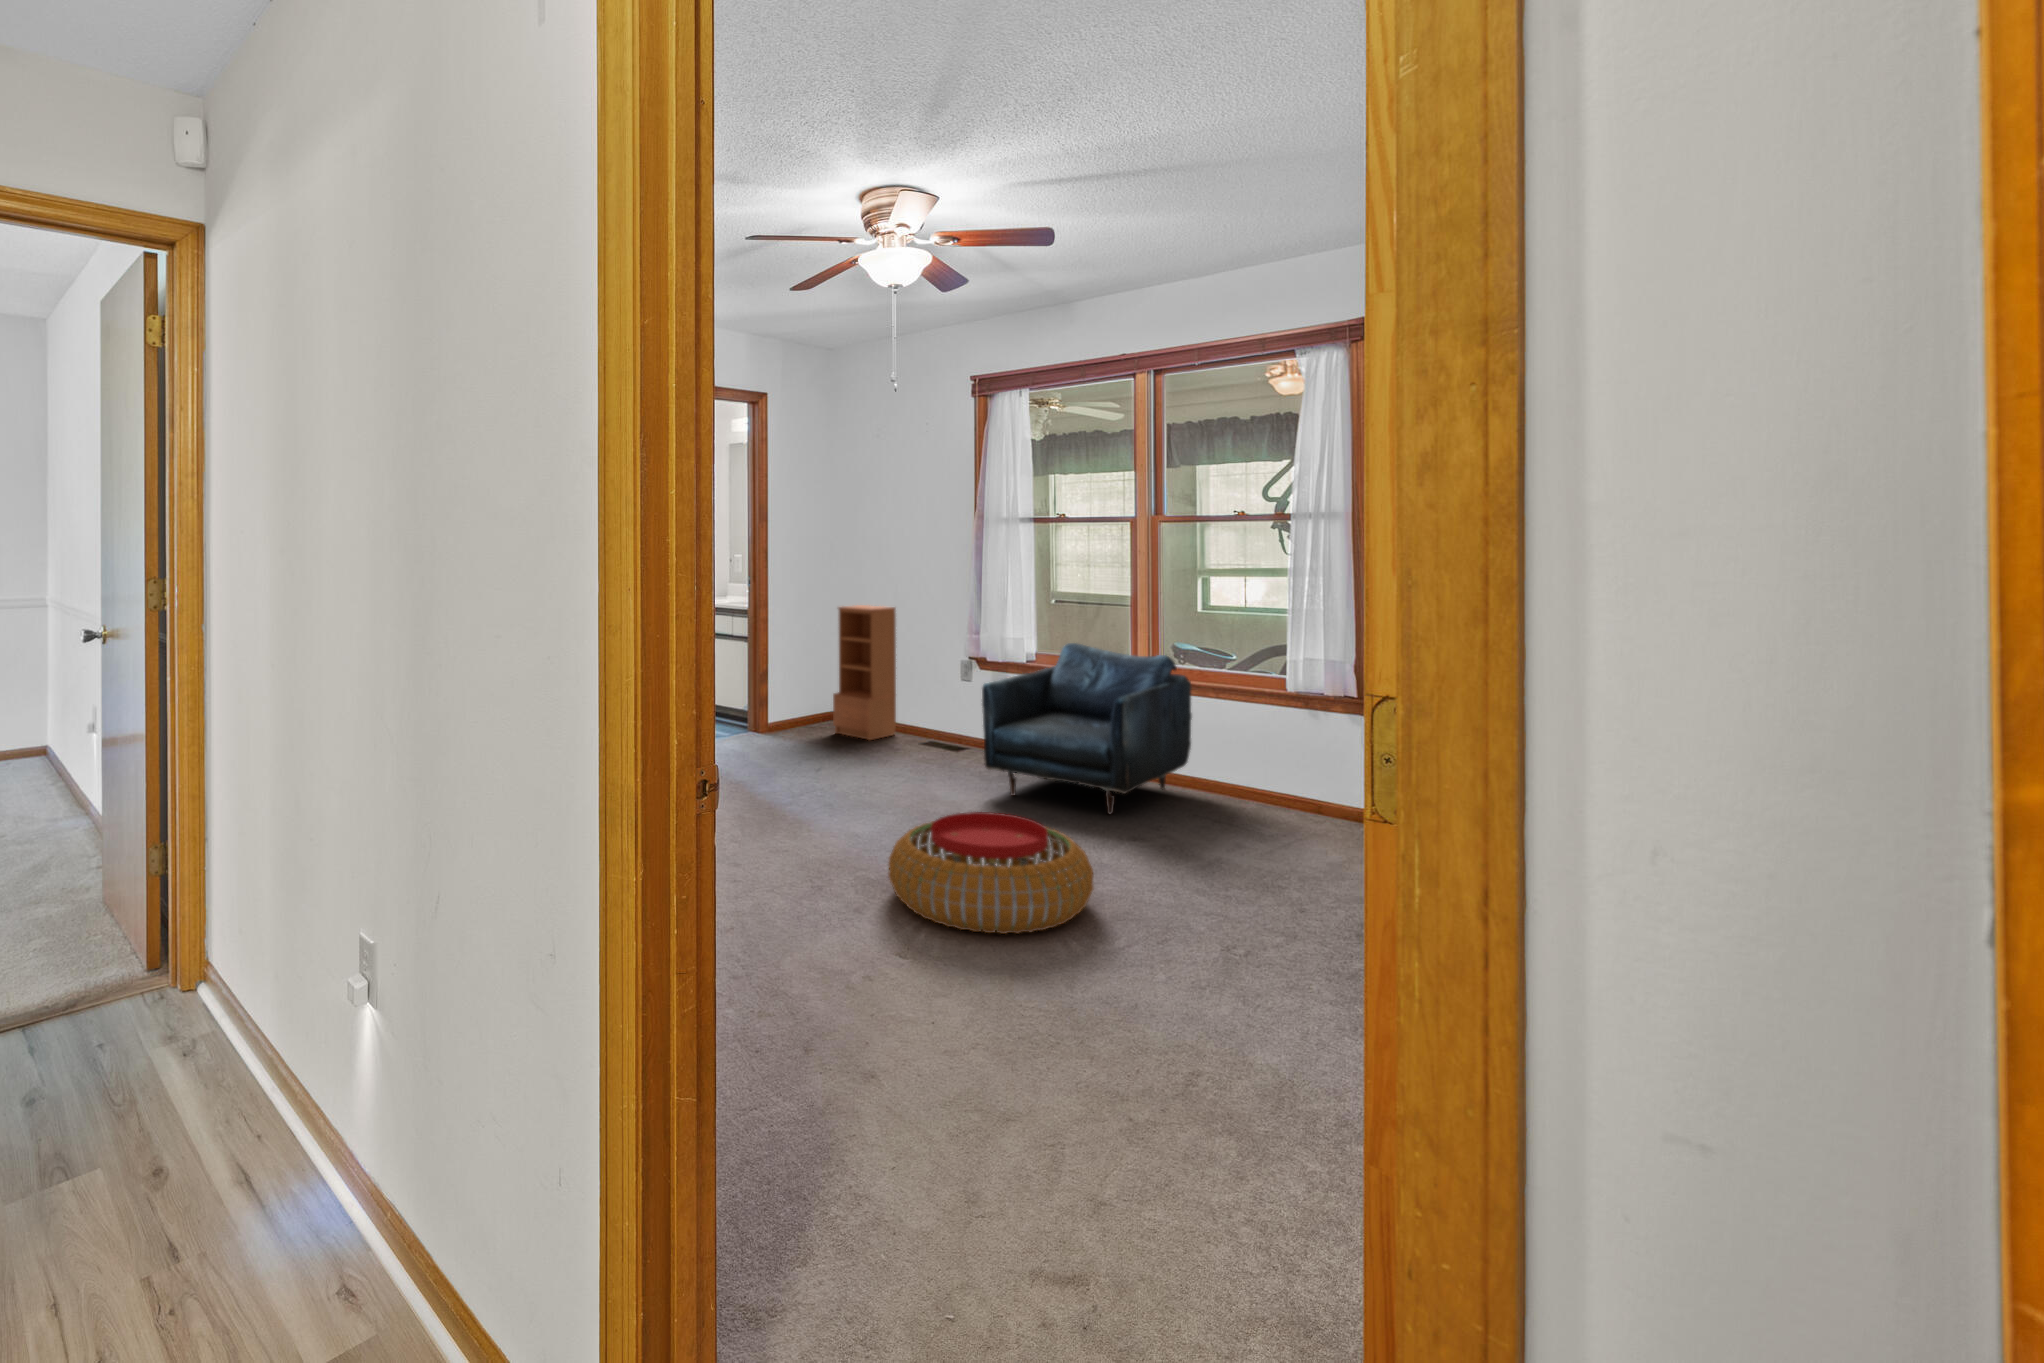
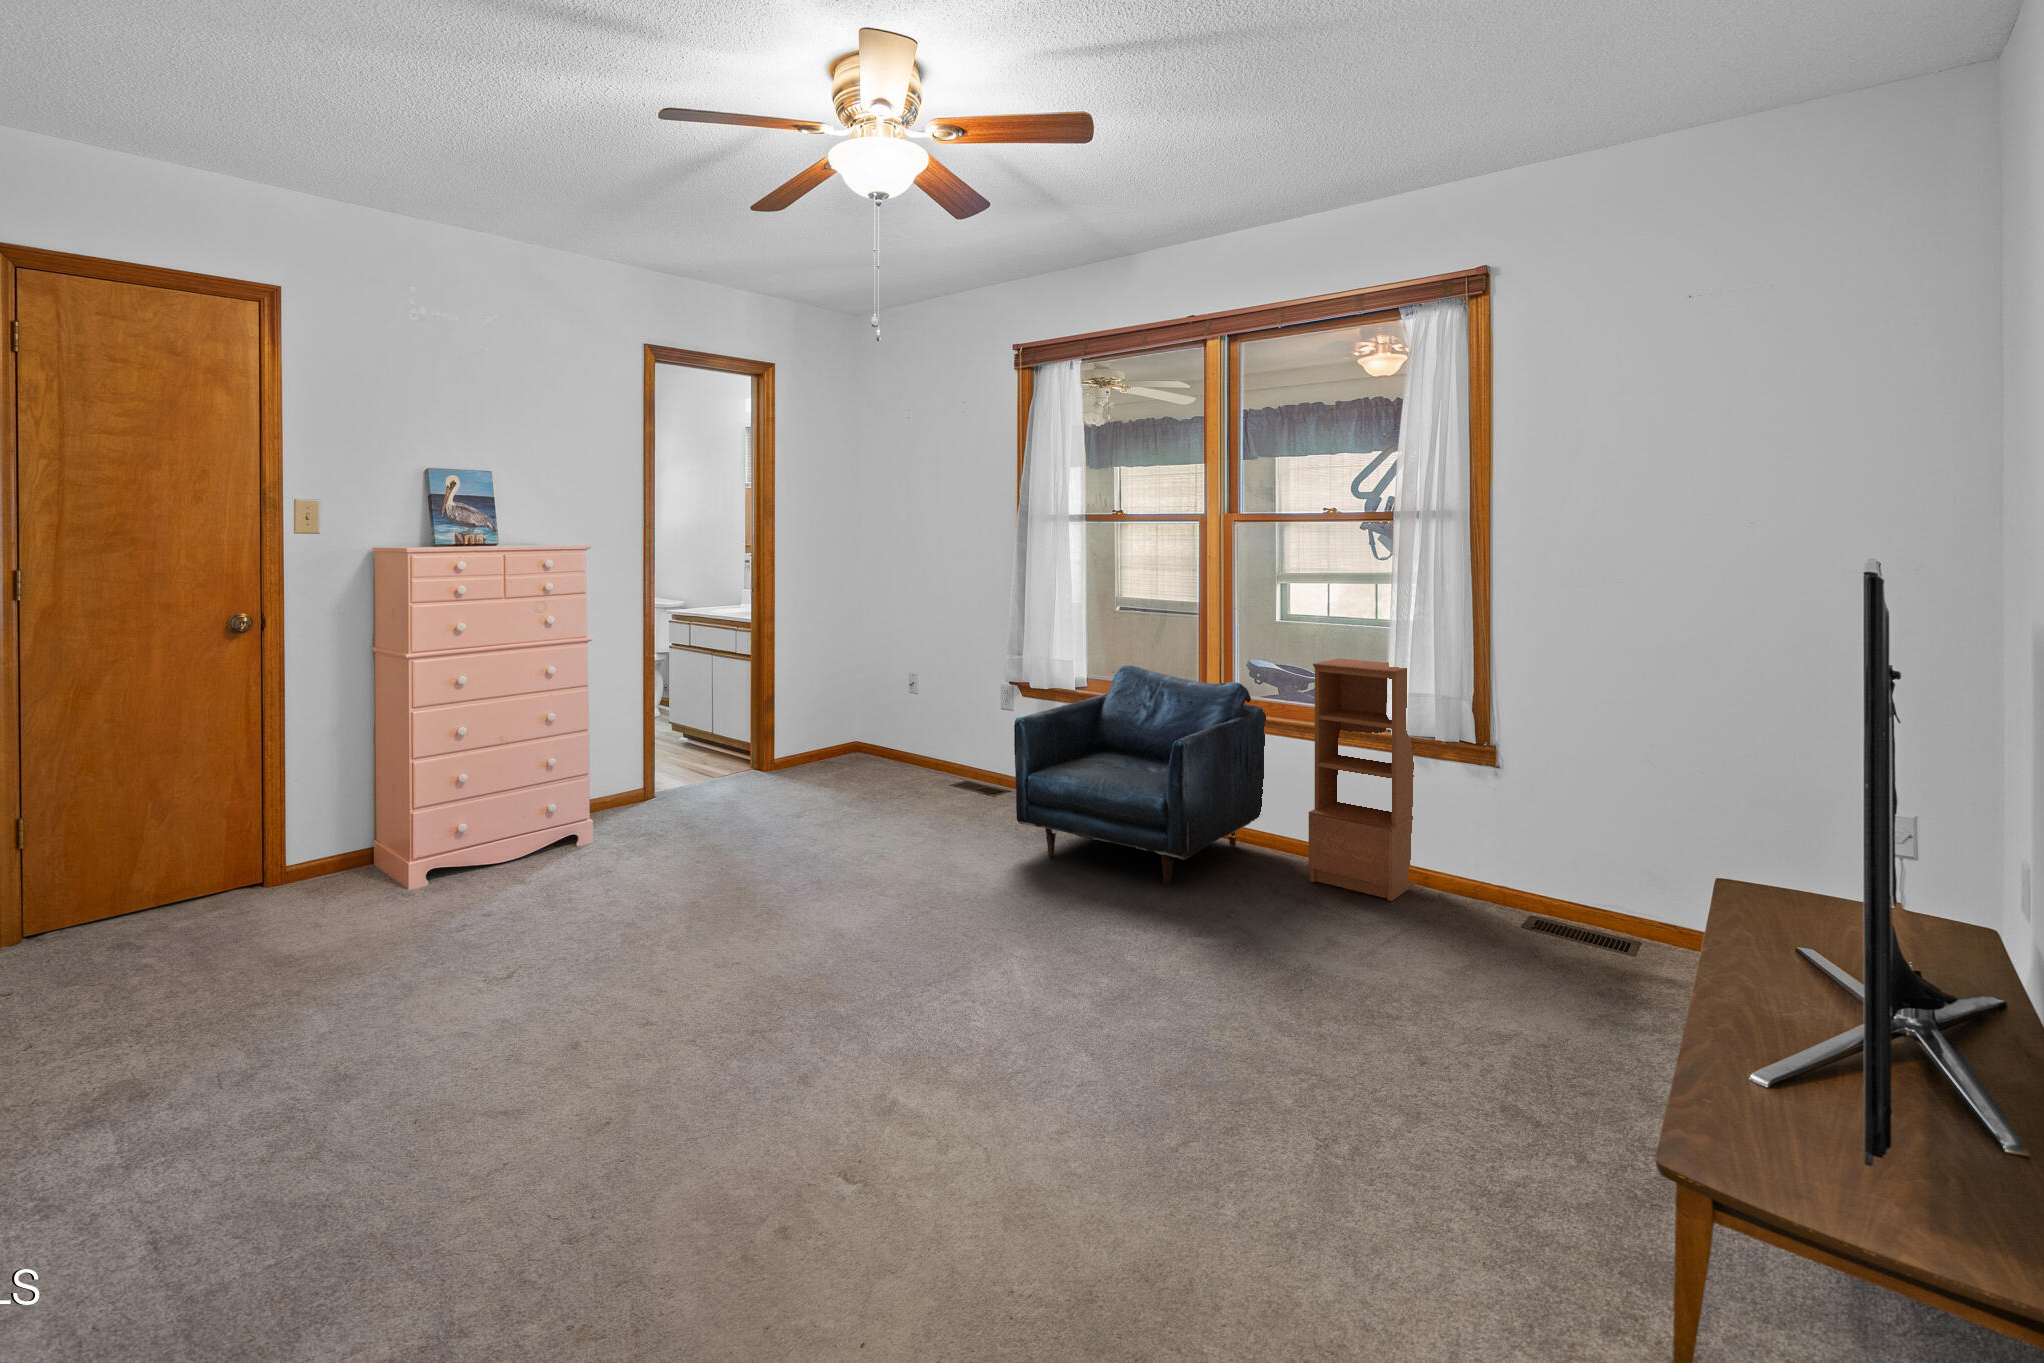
bookcase: present [833,605,896,740] -> present [1308,659,1416,901]
pouf: present [888,812,1094,934] -> none [856,903,1133,1093]

